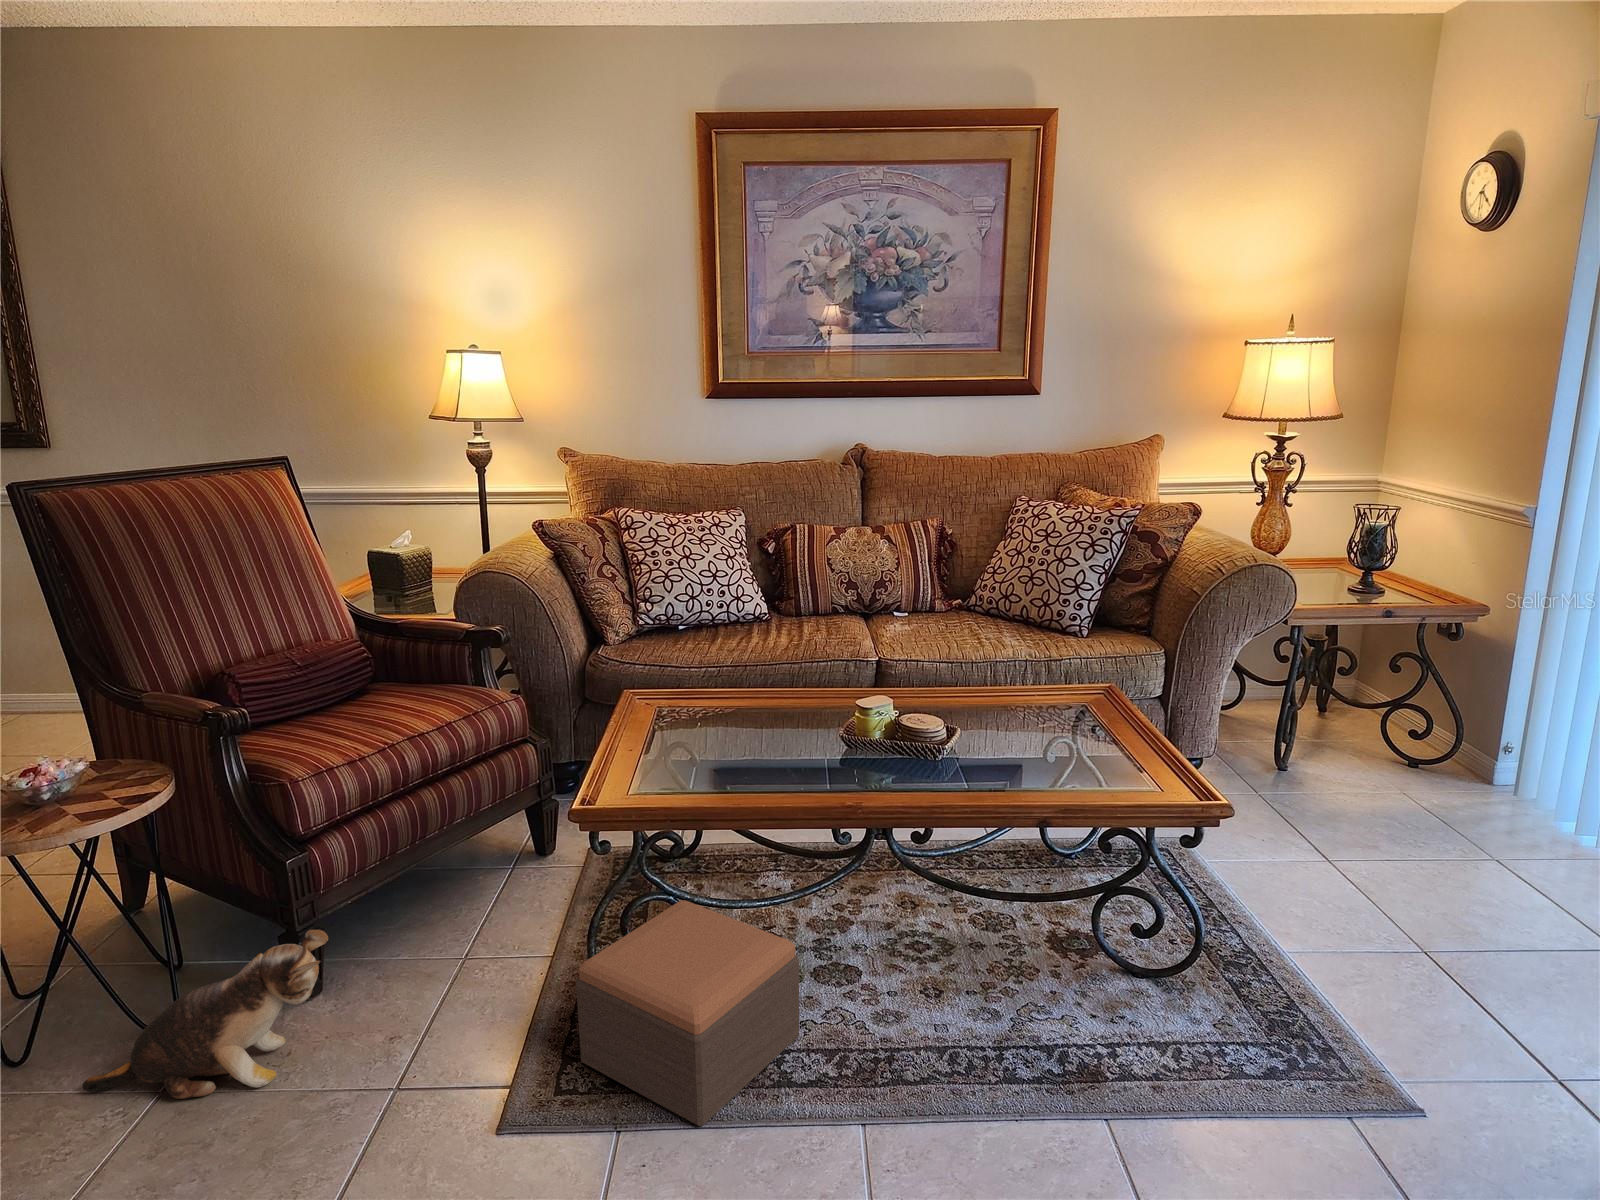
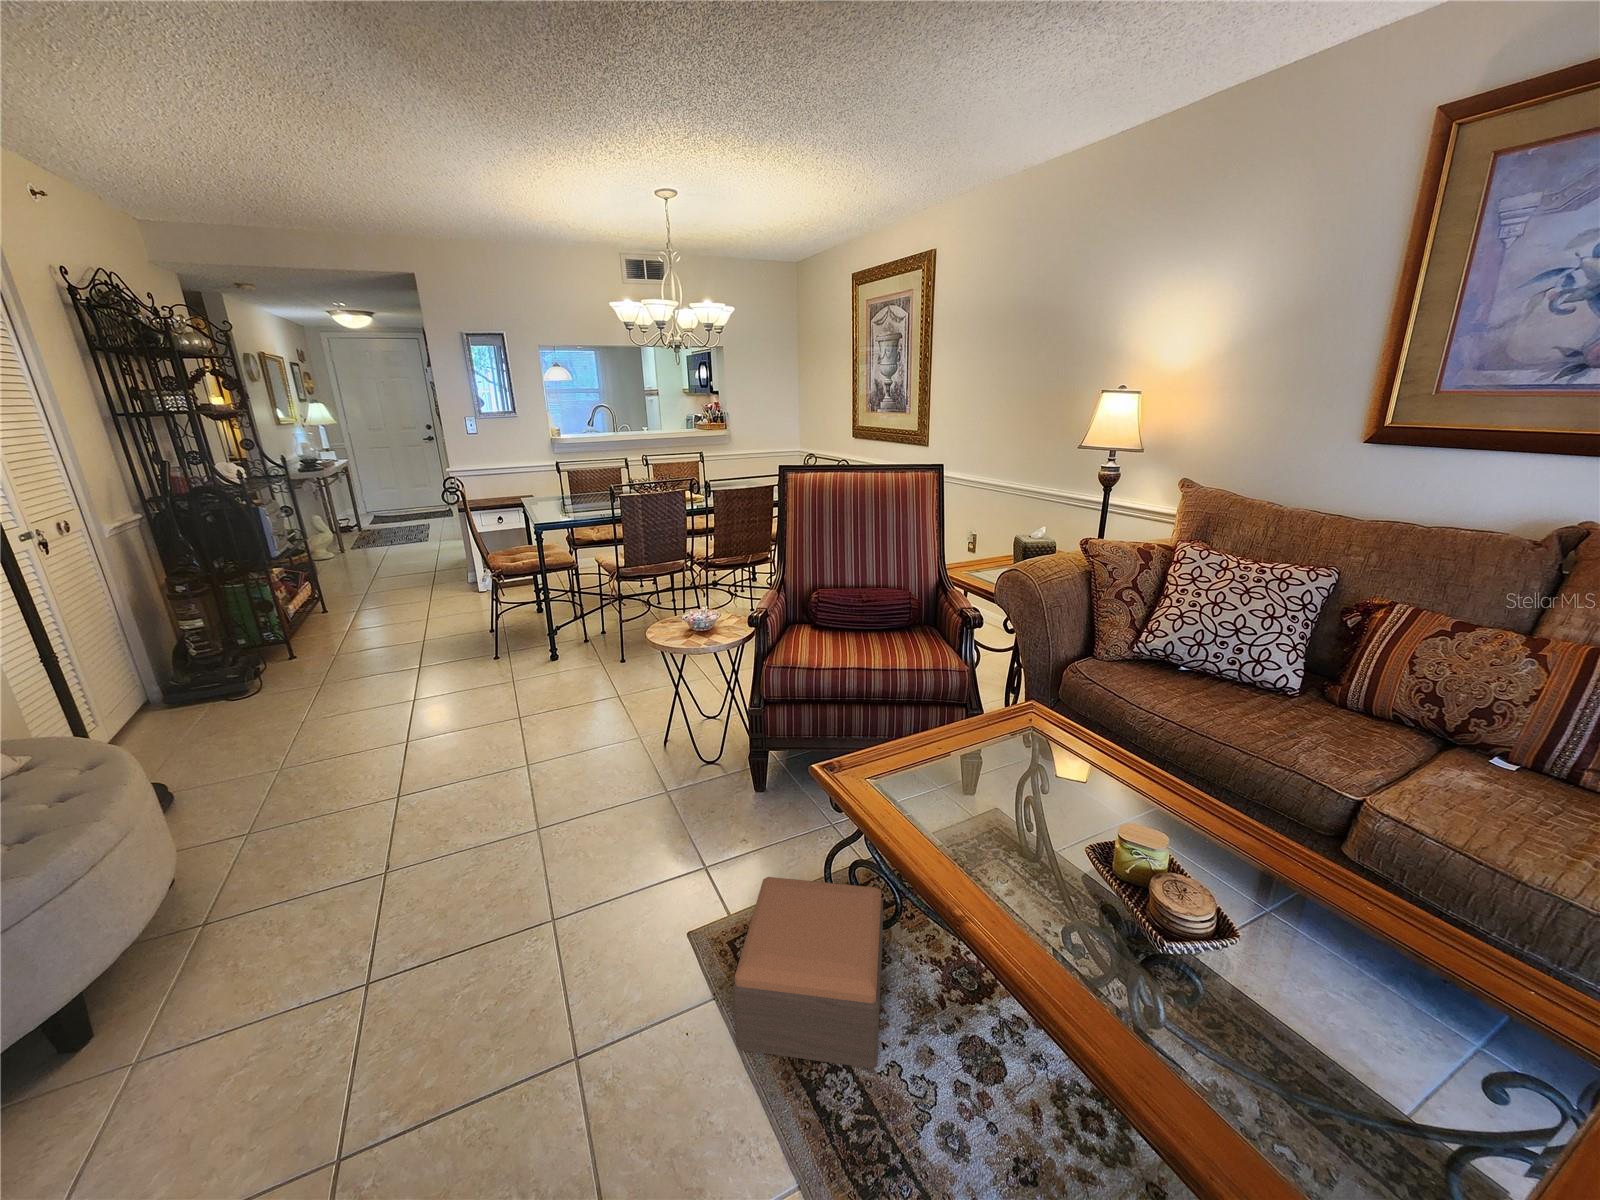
plush toy: present [82,930,328,1099] -> none [654,754,716,822]

